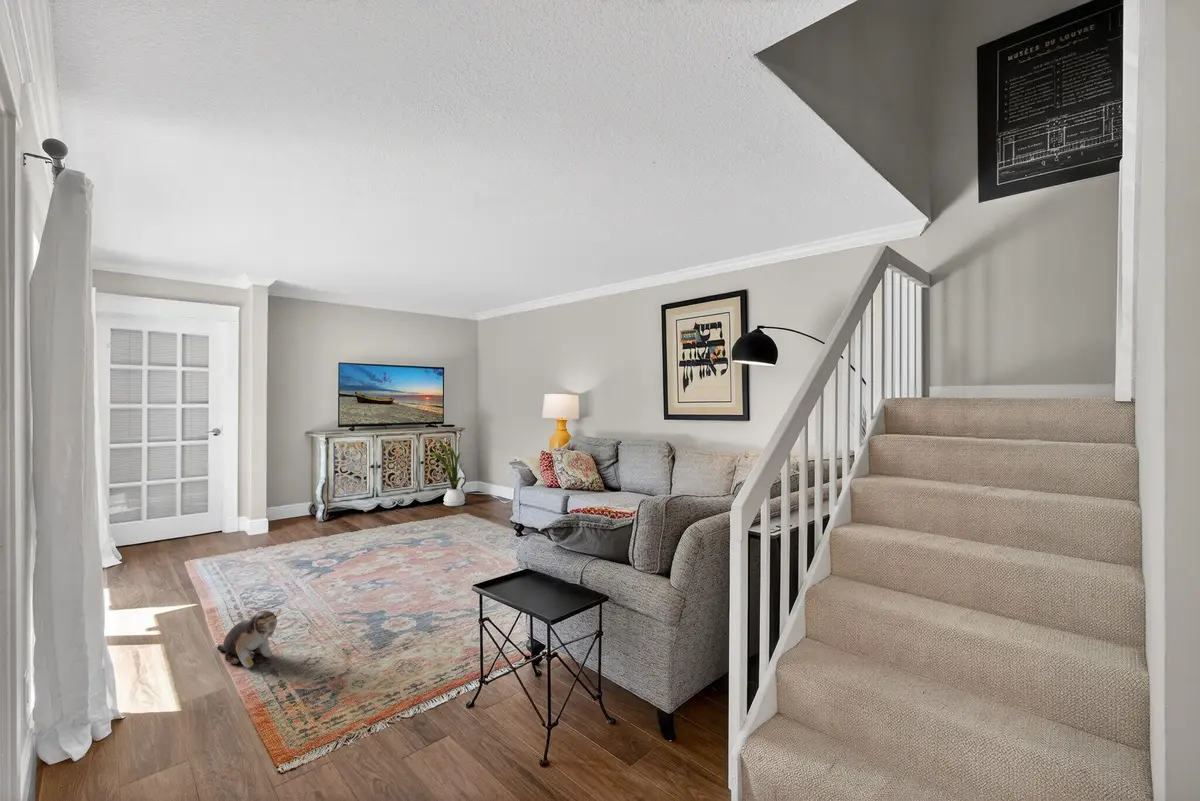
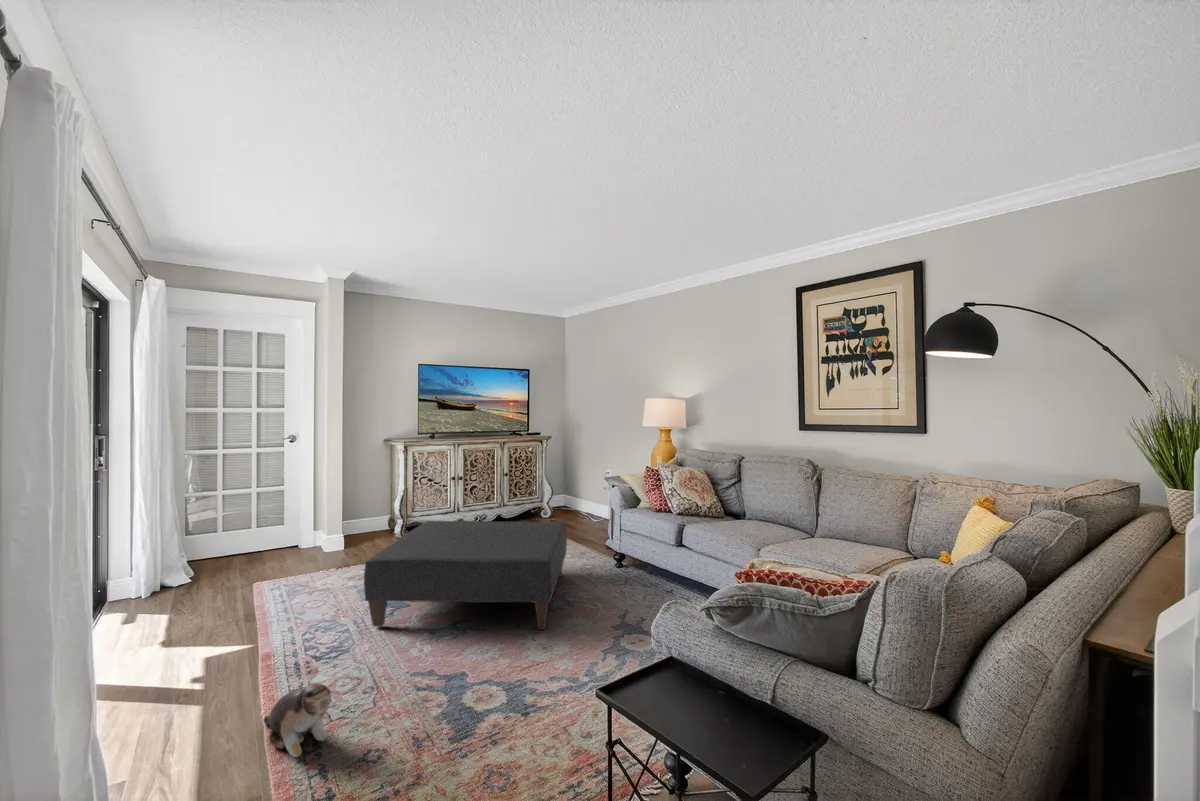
house plant: present [431,442,465,506] -> none [515,451,560,524]
ottoman: none [295,499,473,585] -> present [364,521,567,629]

